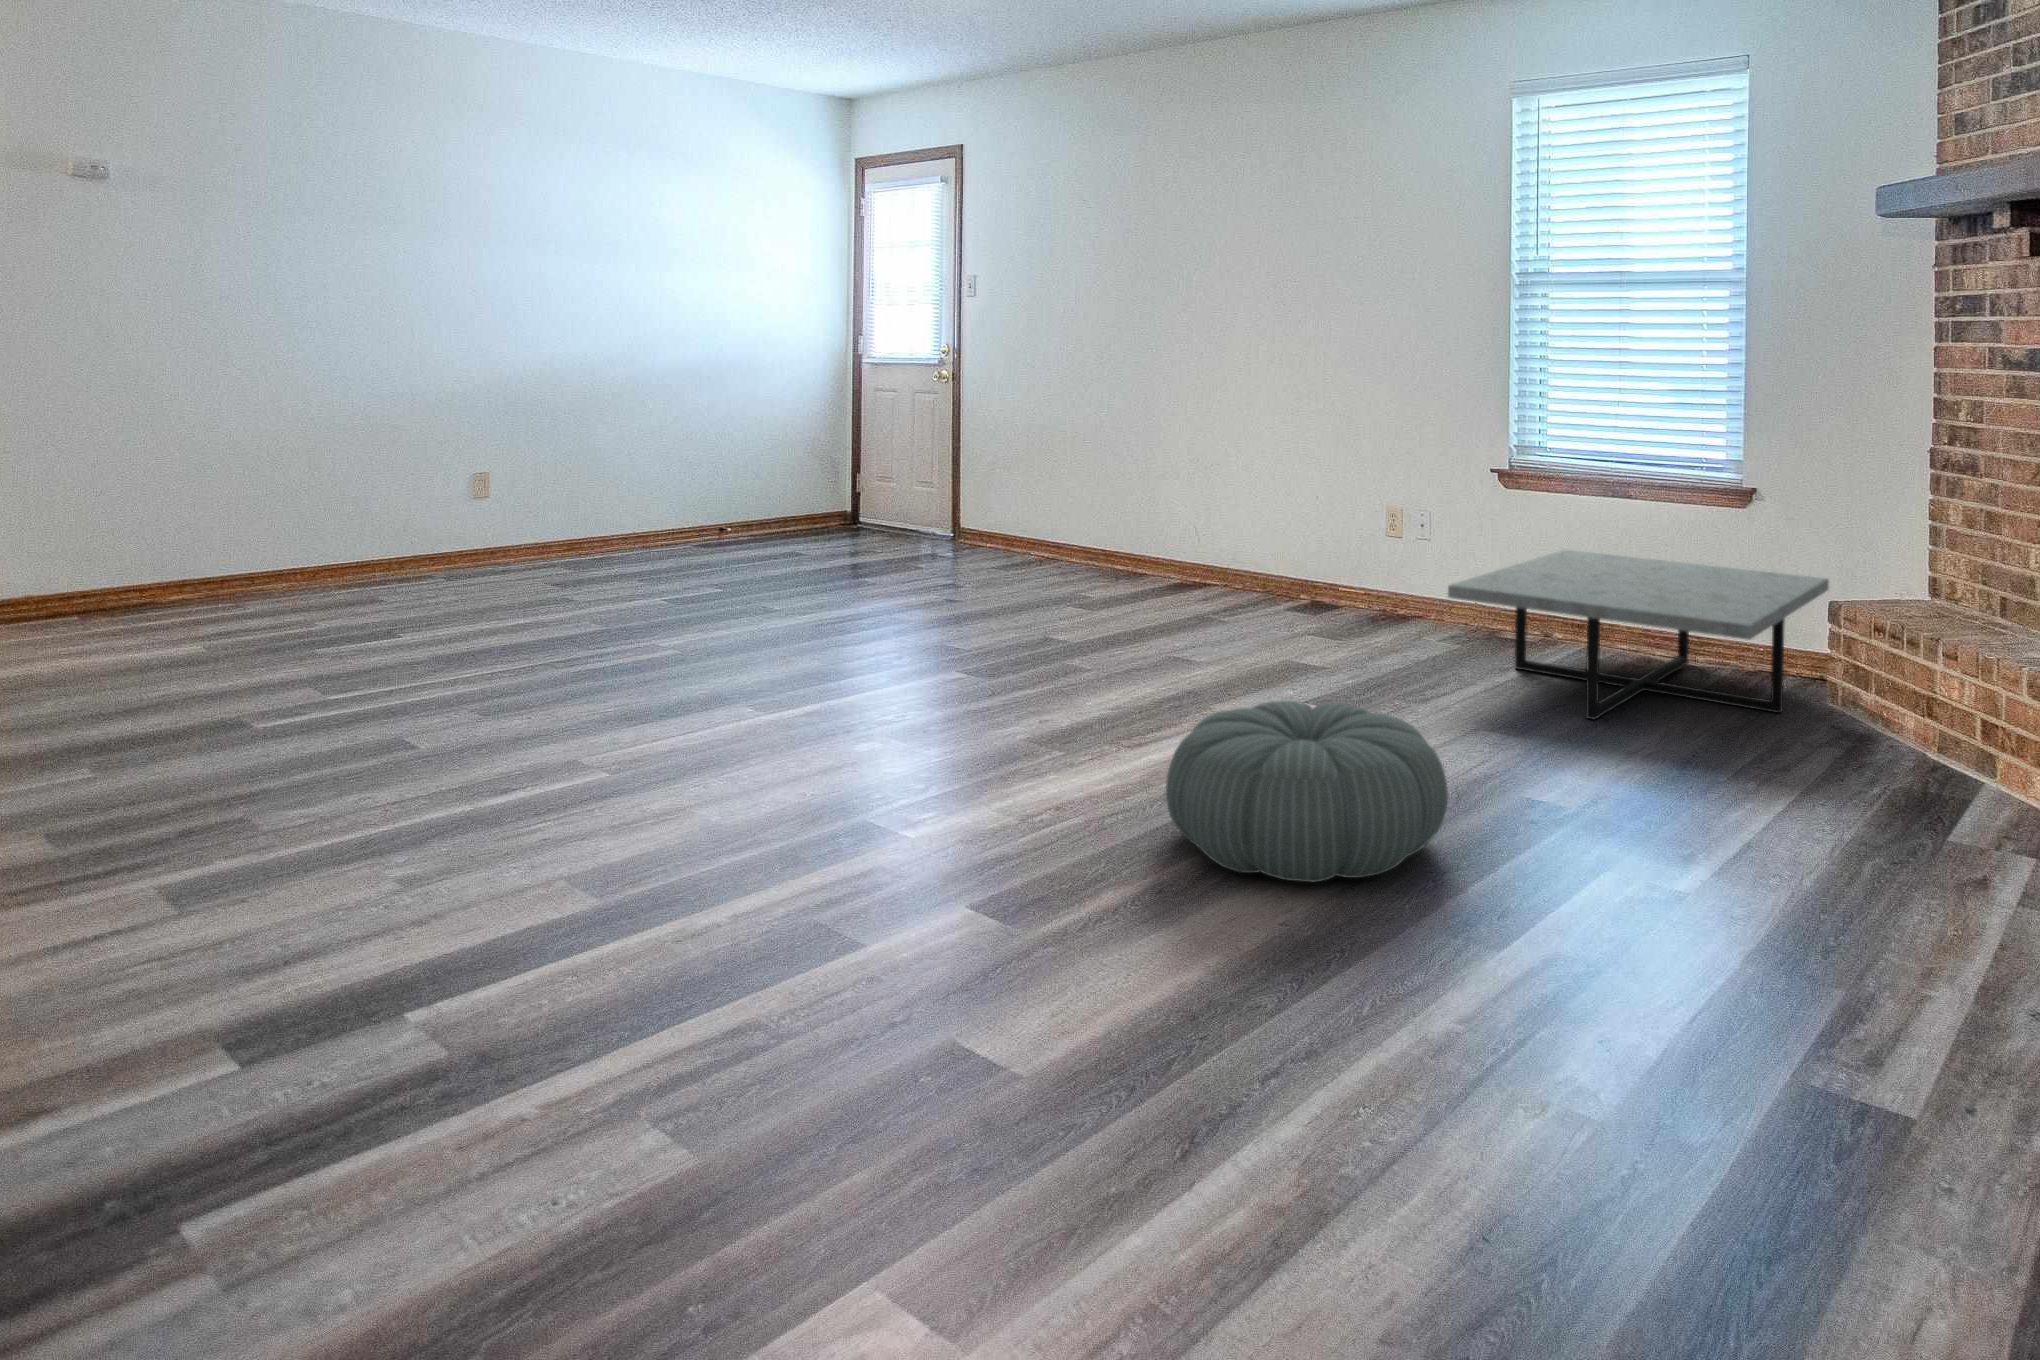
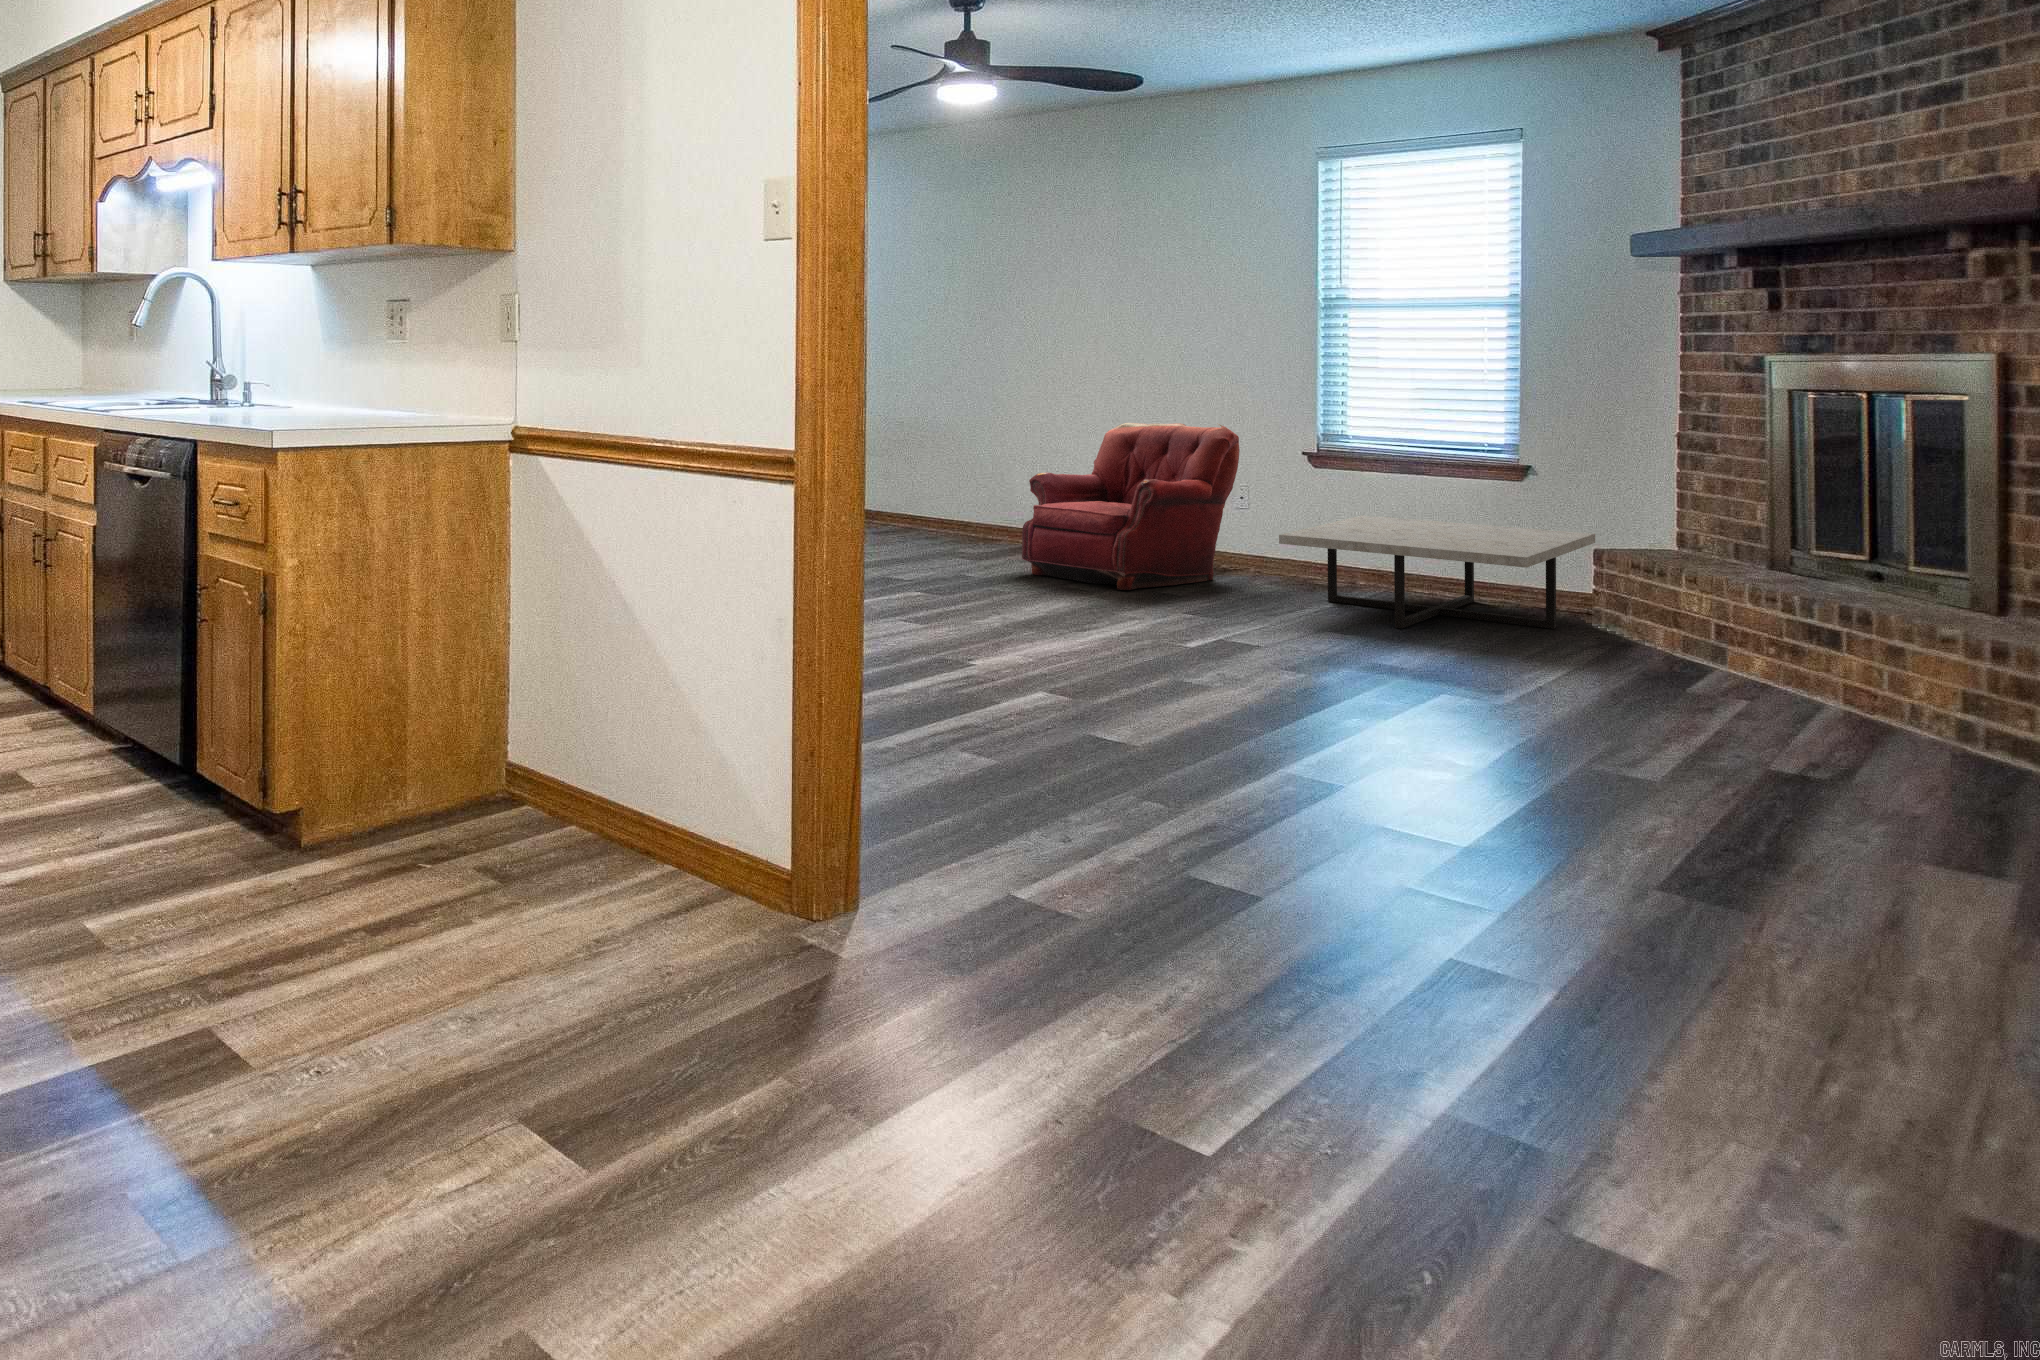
armchair: none [1152,426,1428,655] -> present [1022,423,1240,590]
pouf: present [1166,701,1448,882] -> none [1127,594,1316,689]

